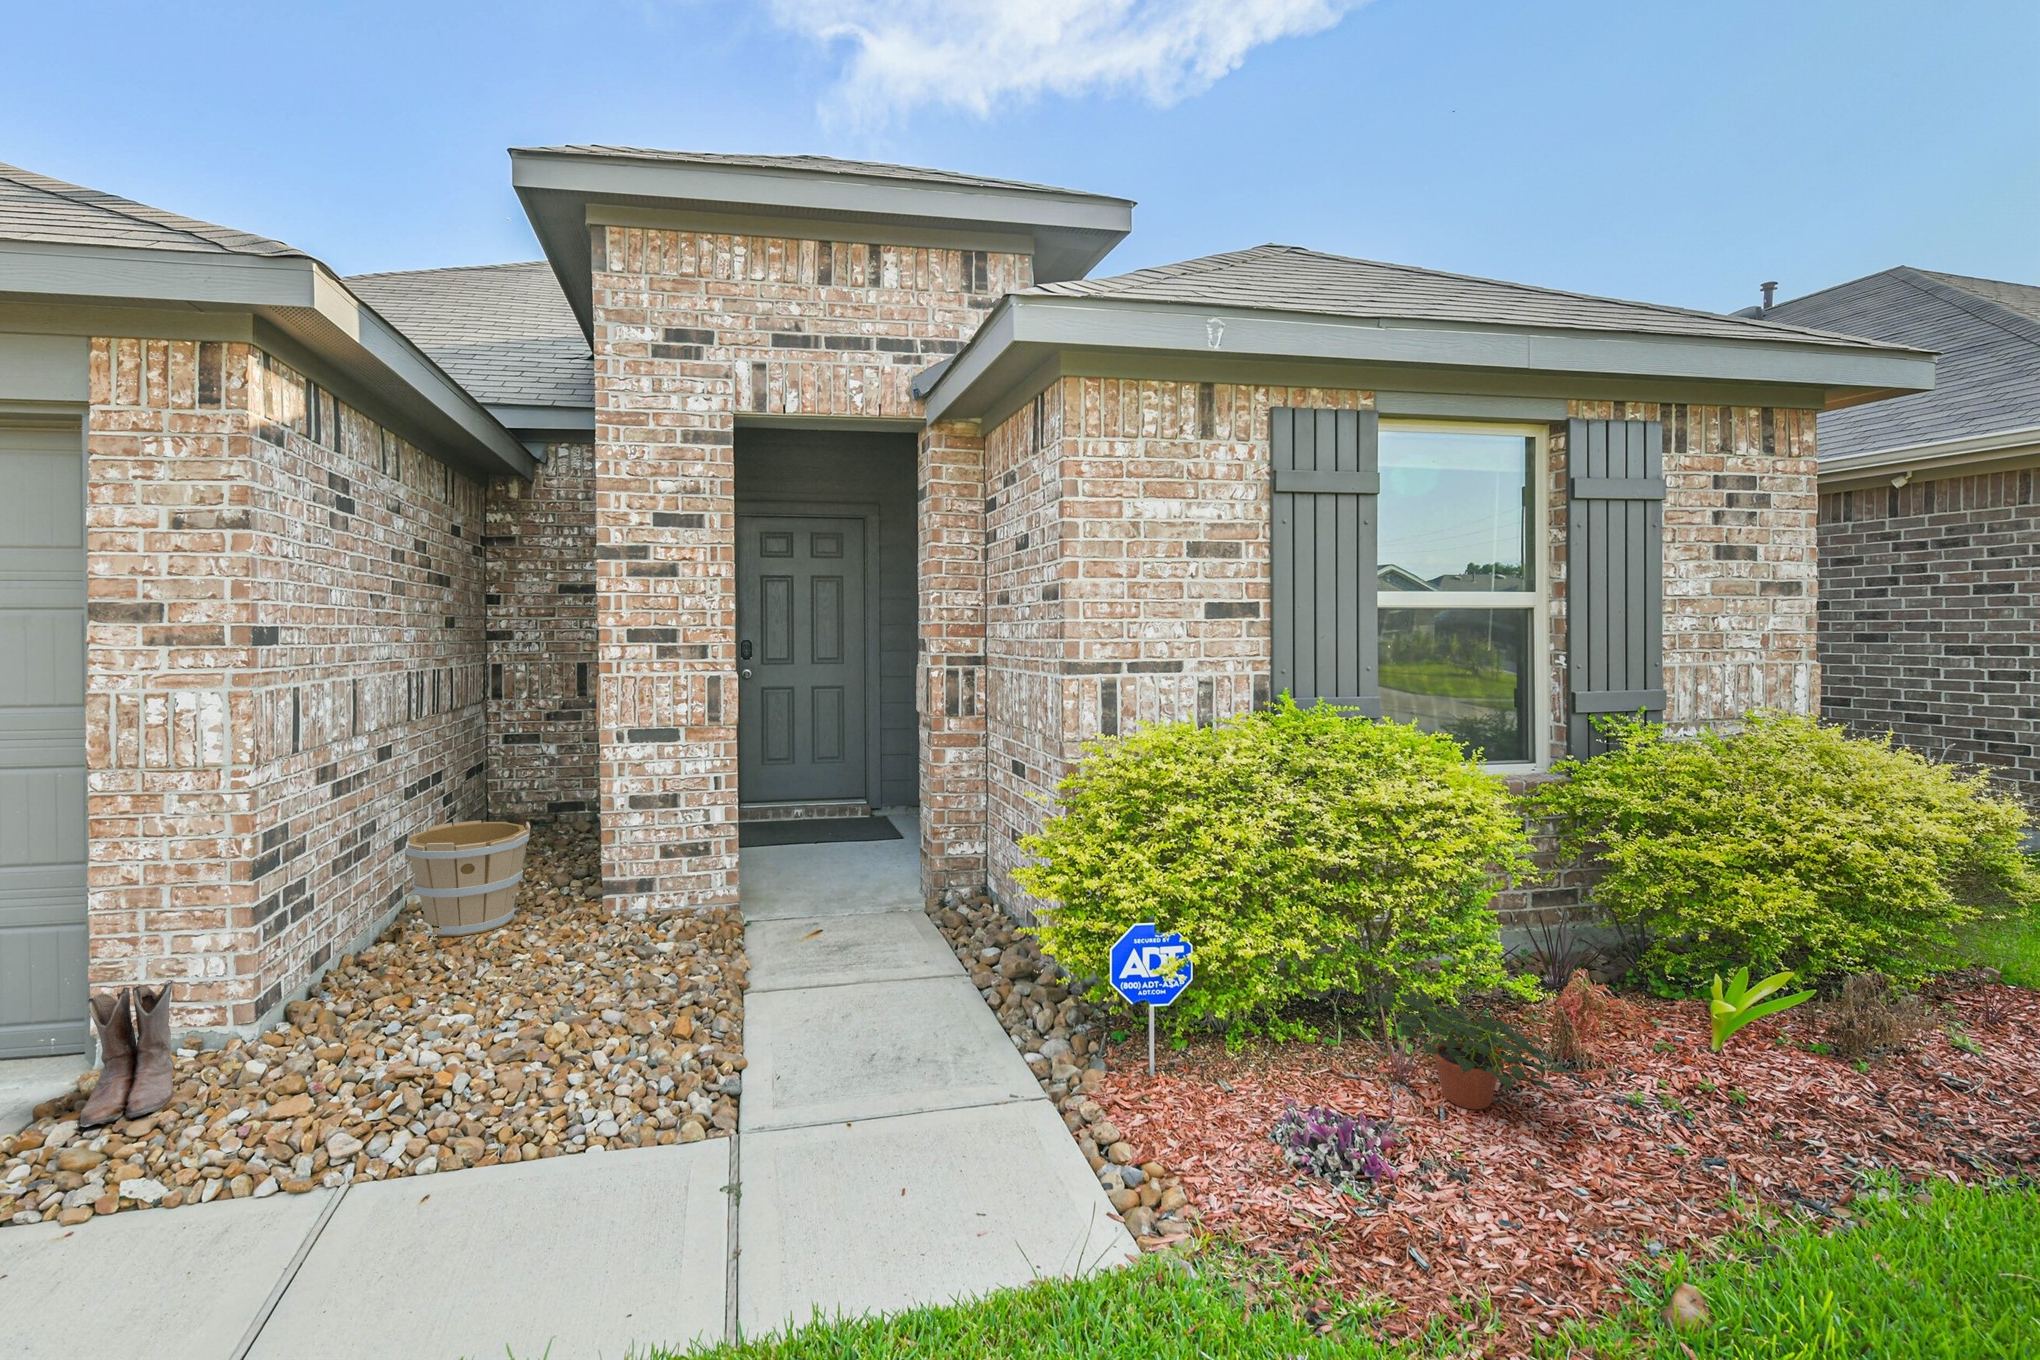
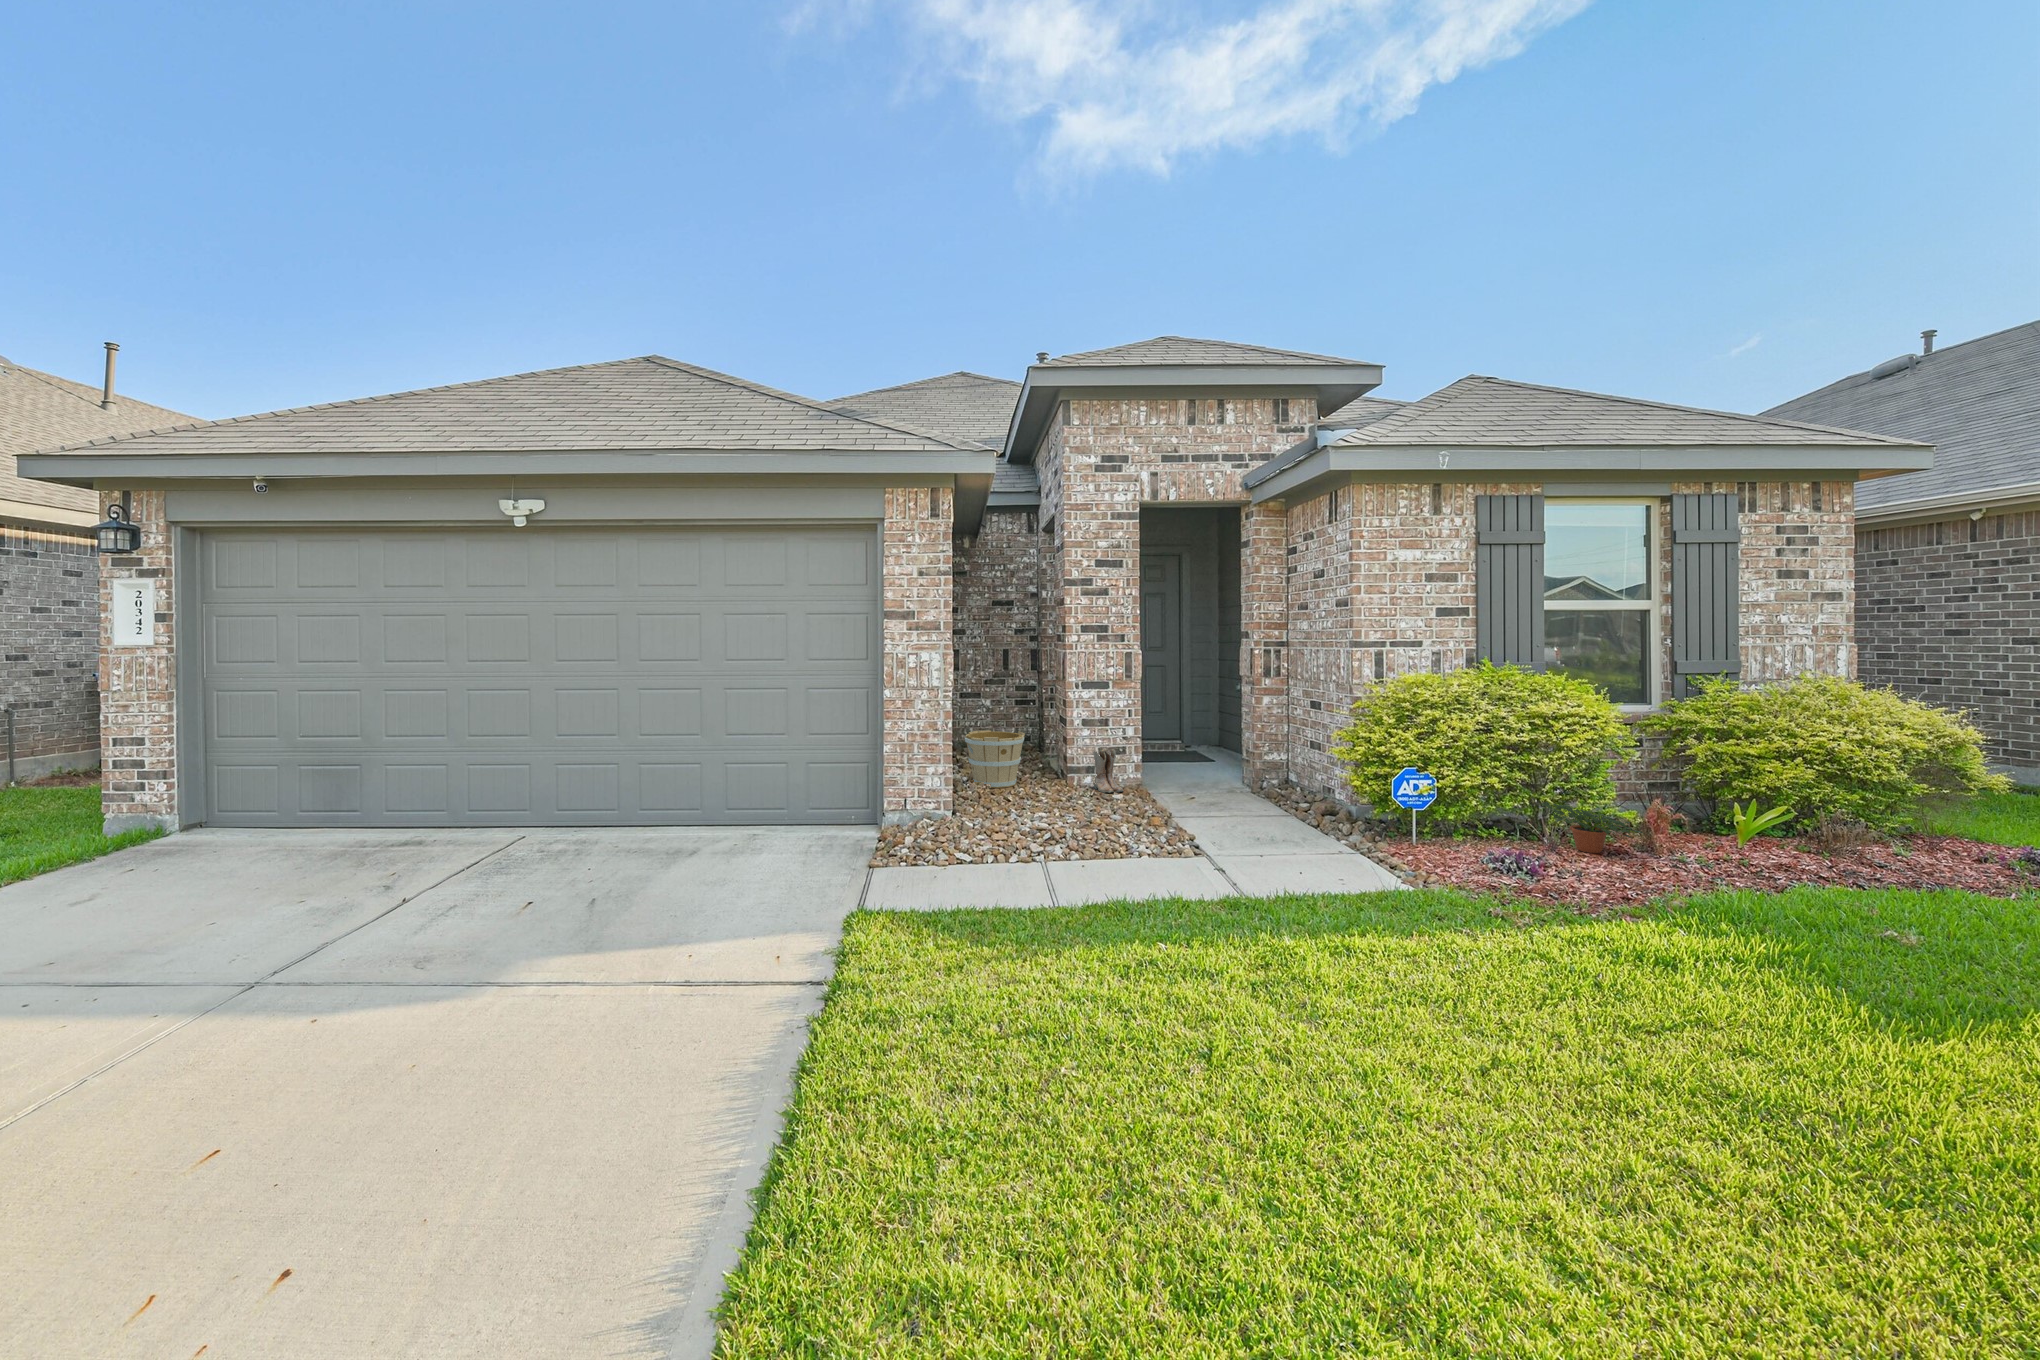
boots: present [79,980,174,1127] -> present [1093,749,1123,793]

